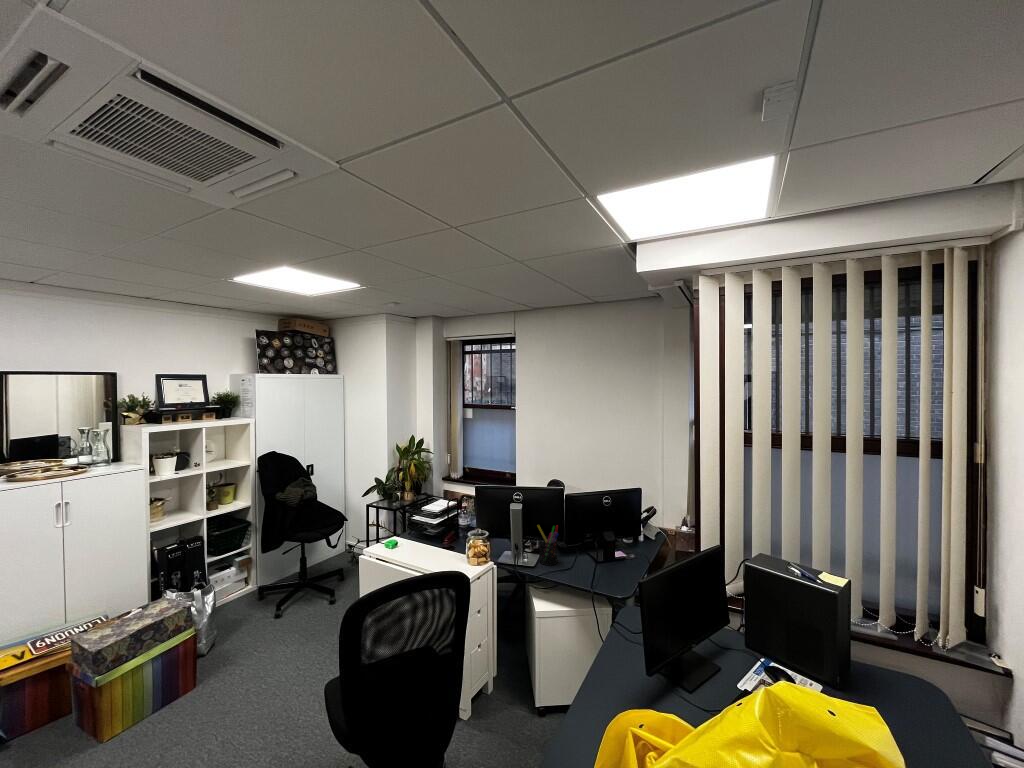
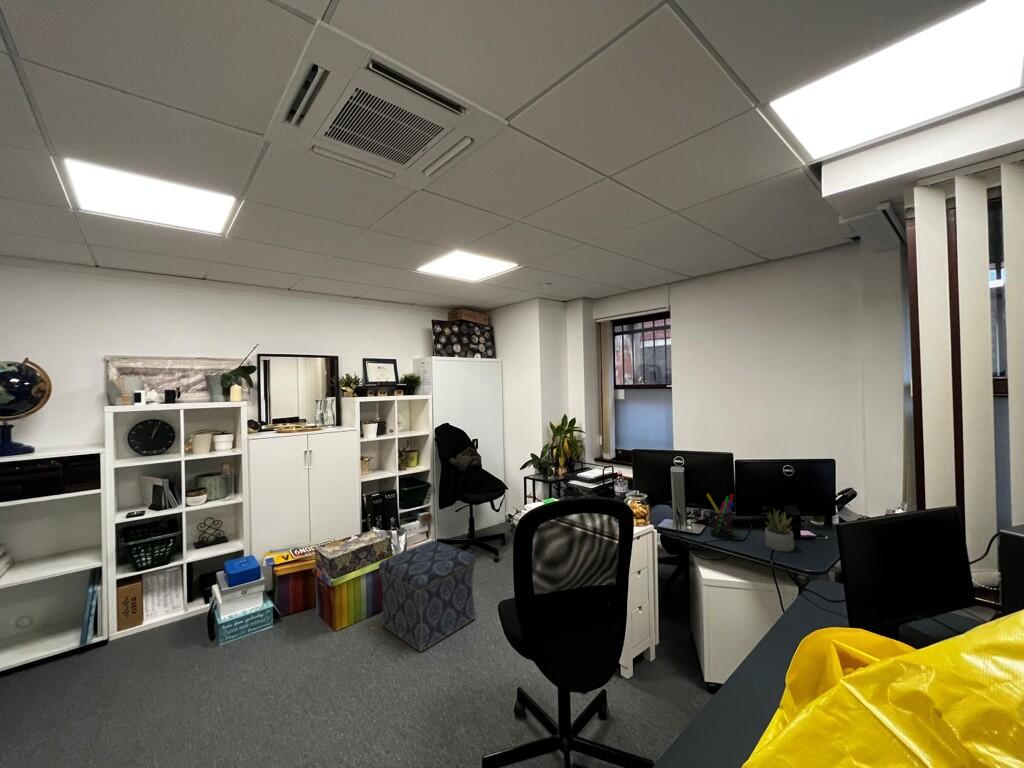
succulent plant: none [580,535,601,573] -> present [765,510,794,552]
ottoman: none [172,599,305,742] -> present [379,541,476,652]

